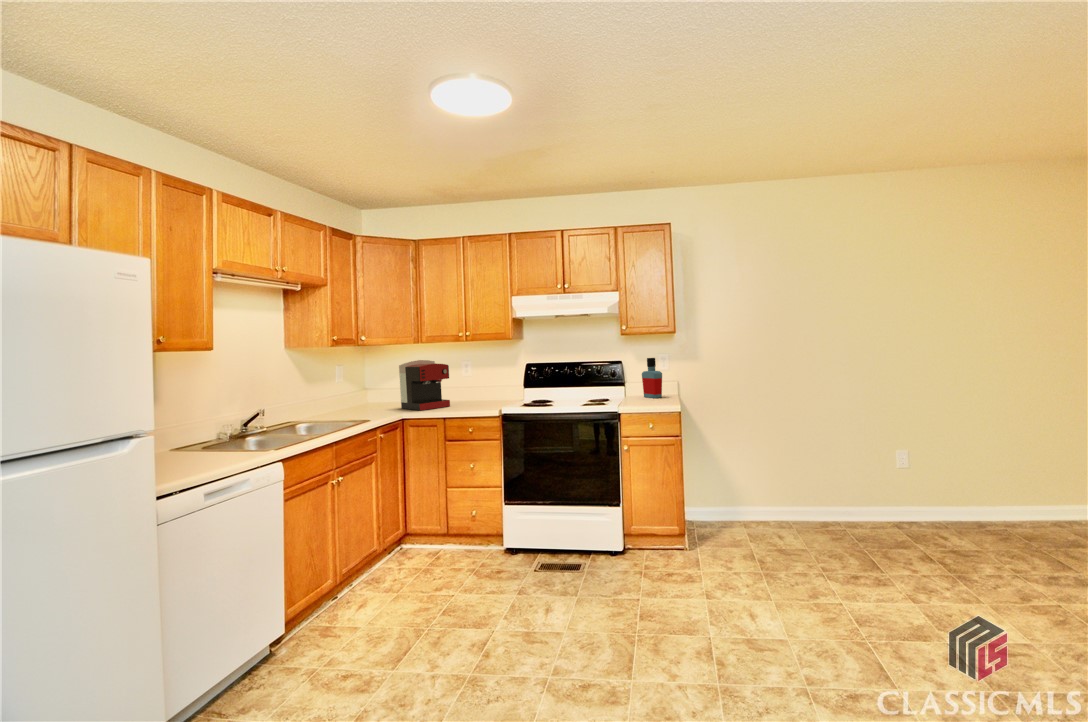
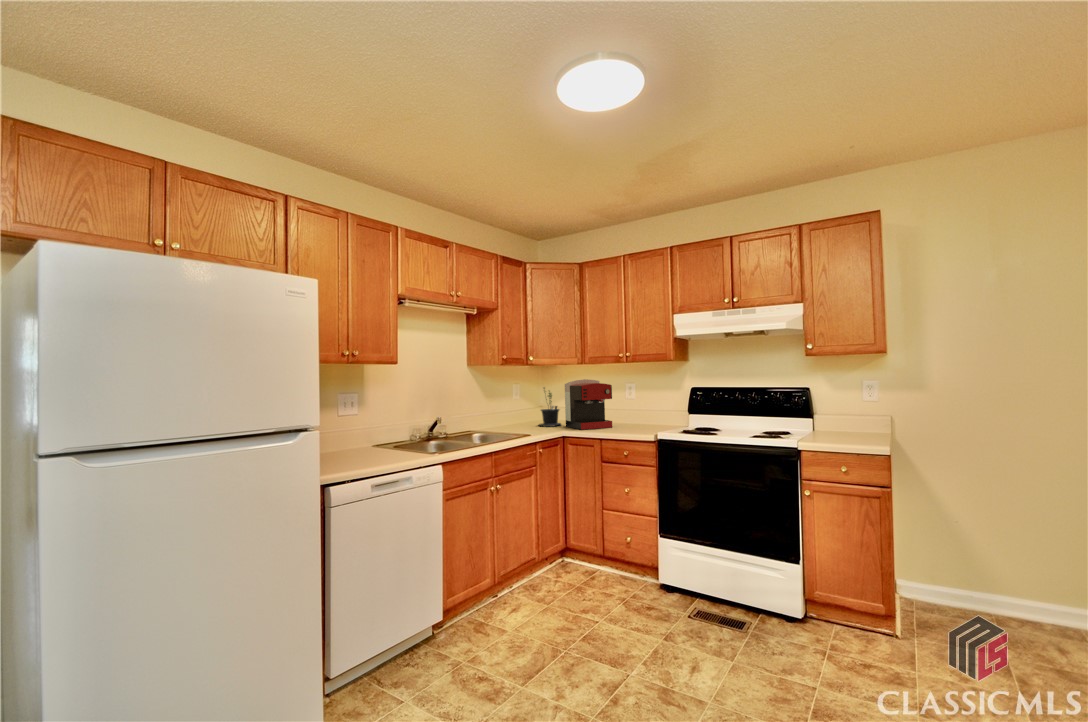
bottle: present [642,358,662,398] -> none [839,384,867,434]
potted plant: none [370,369,396,410] -> present [539,387,561,427]

